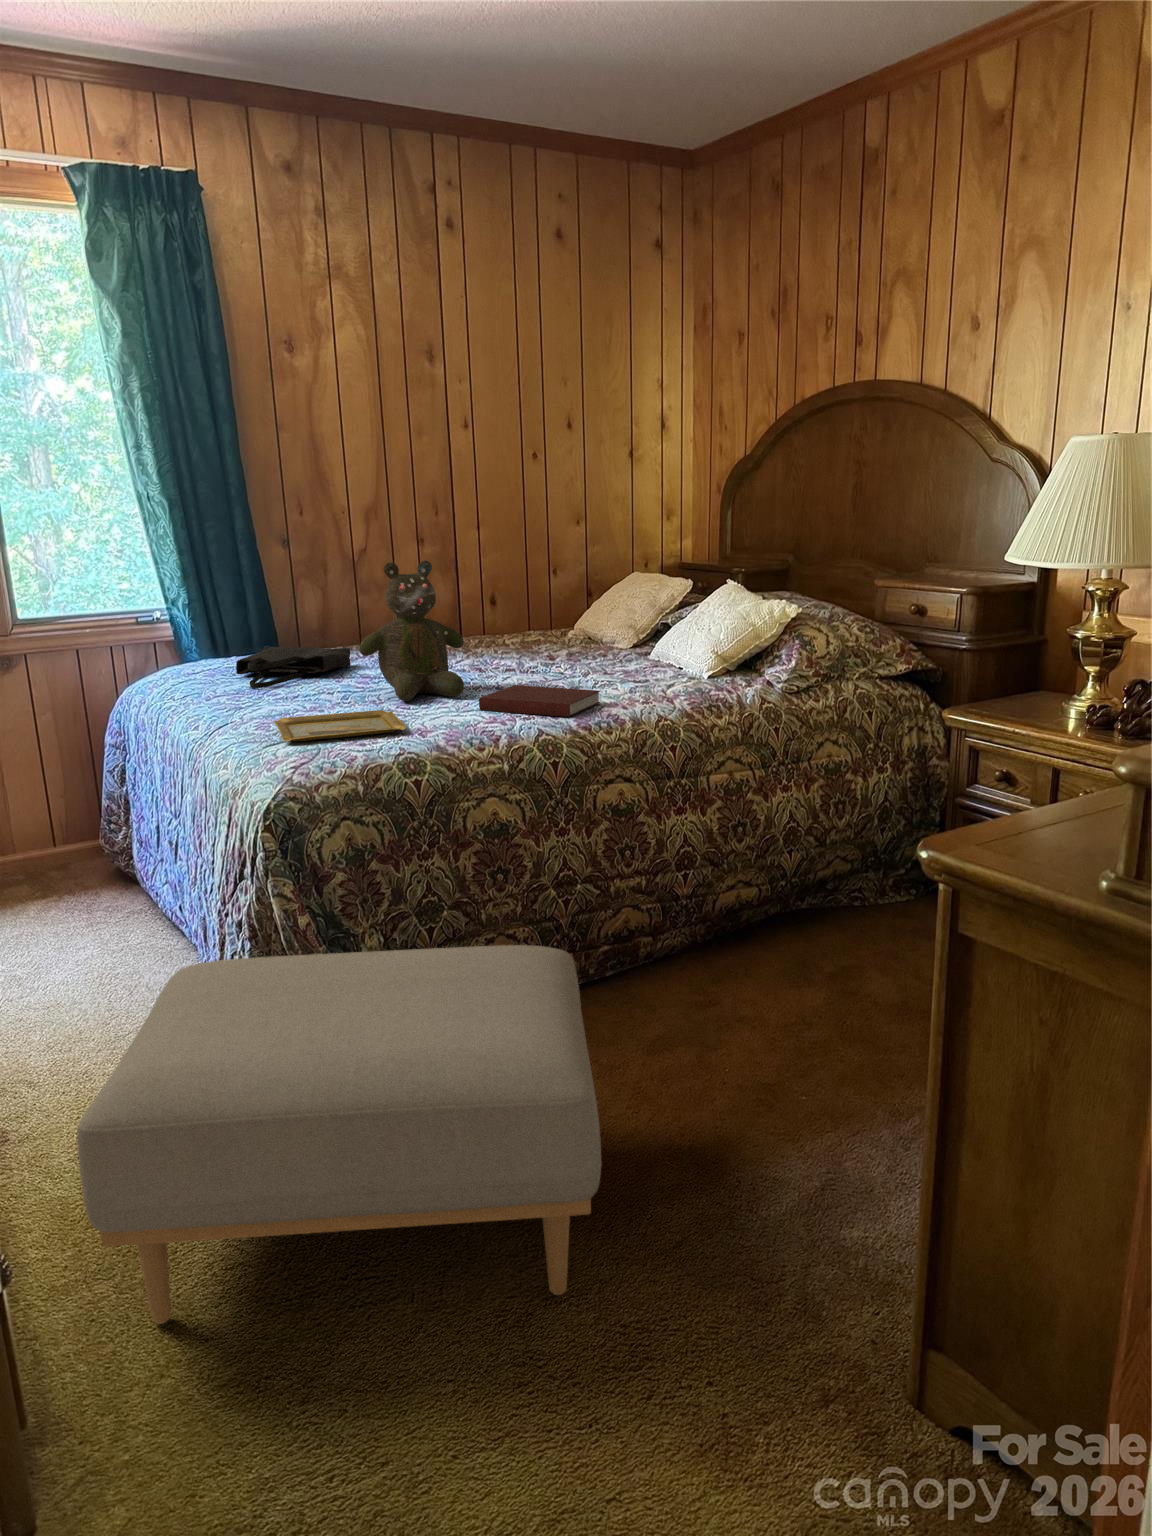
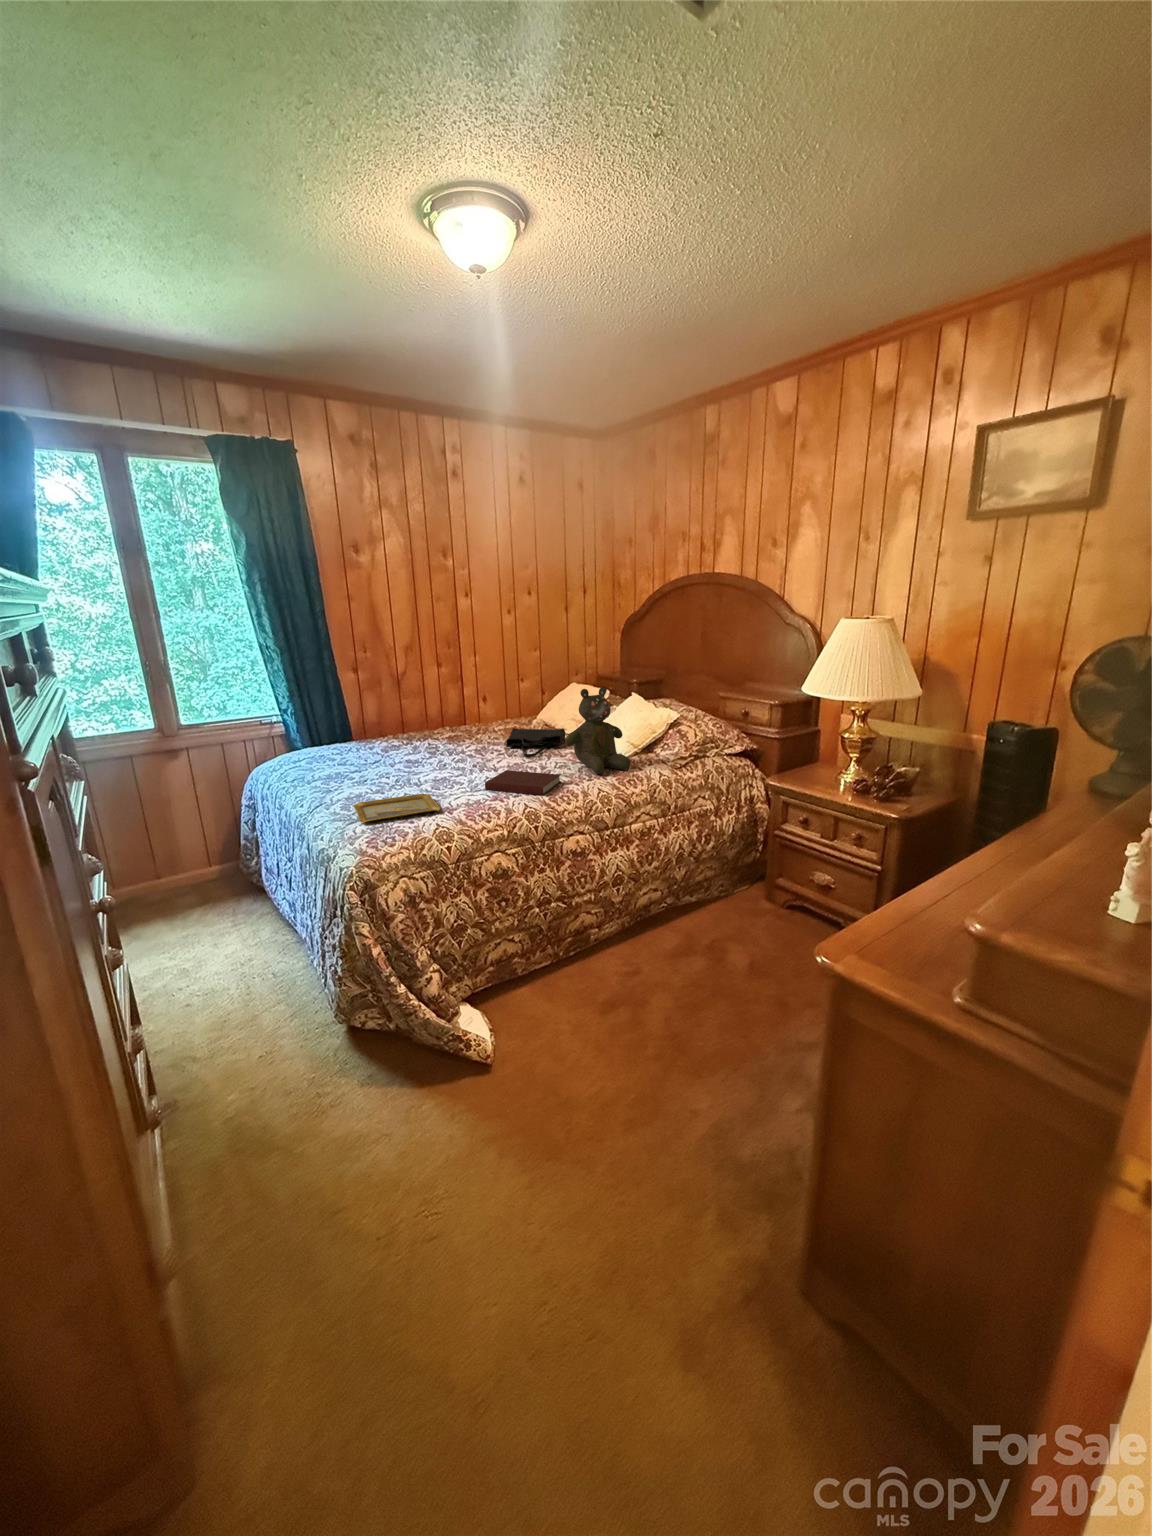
teddy bear: present [359,561,464,701] -> present [565,687,631,774]
tote bag: present [236,646,350,688] -> present [506,728,566,757]
ottoman: present [77,945,602,1324] -> none [226,965,587,1259]

